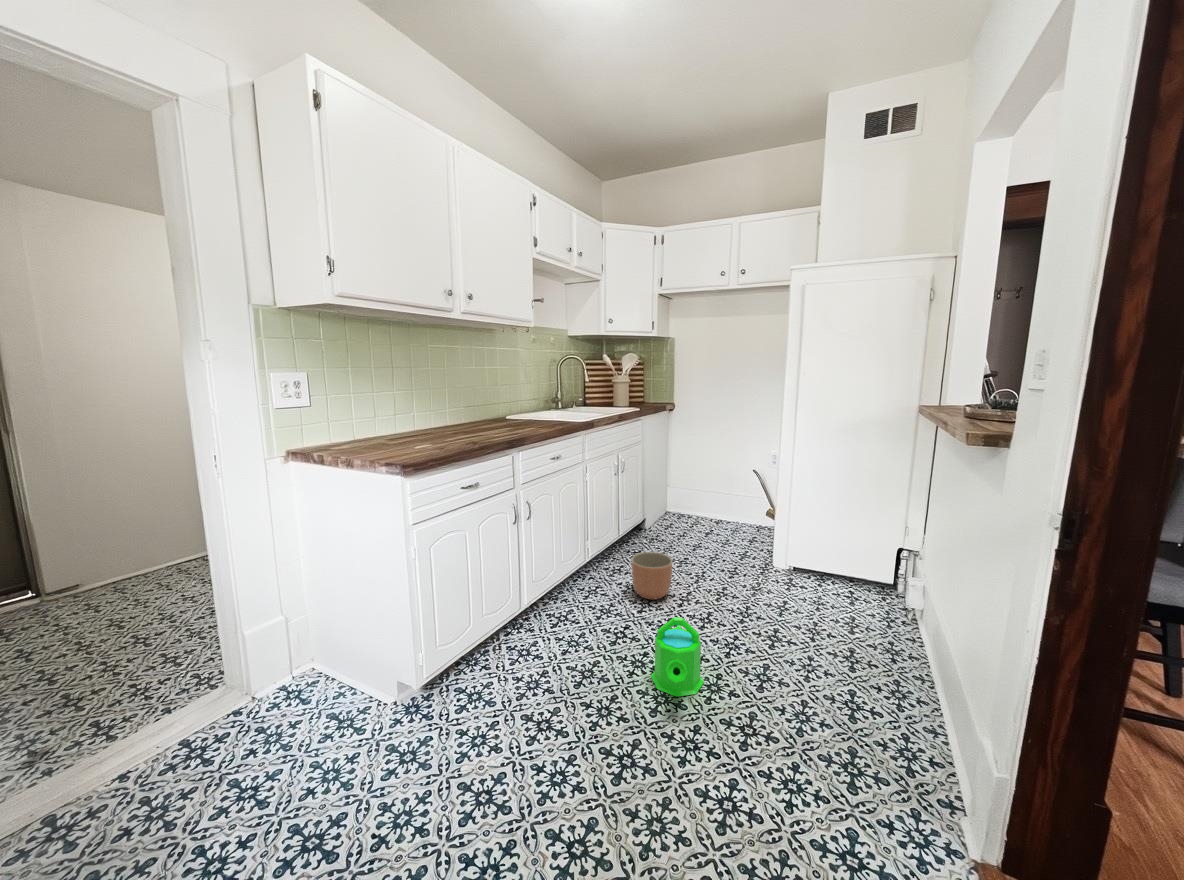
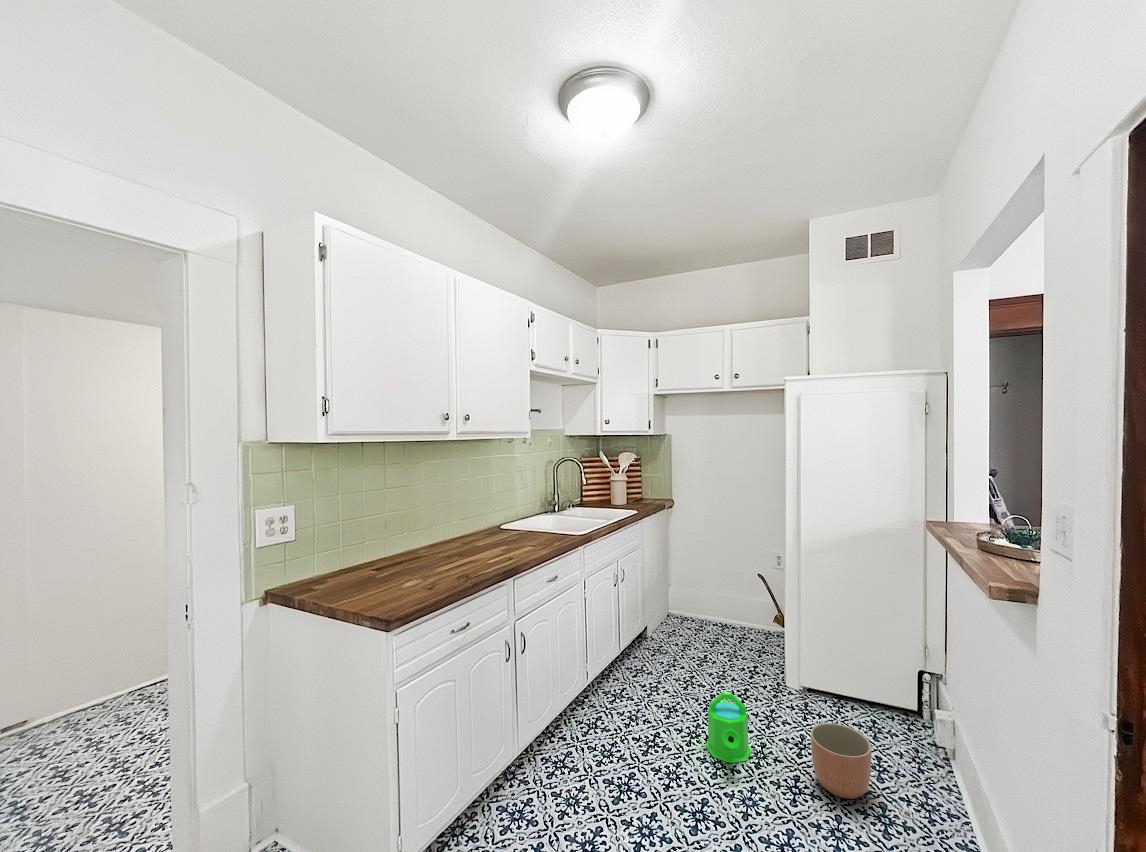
planter: present [631,552,672,600] -> present [811,723,871,799]

